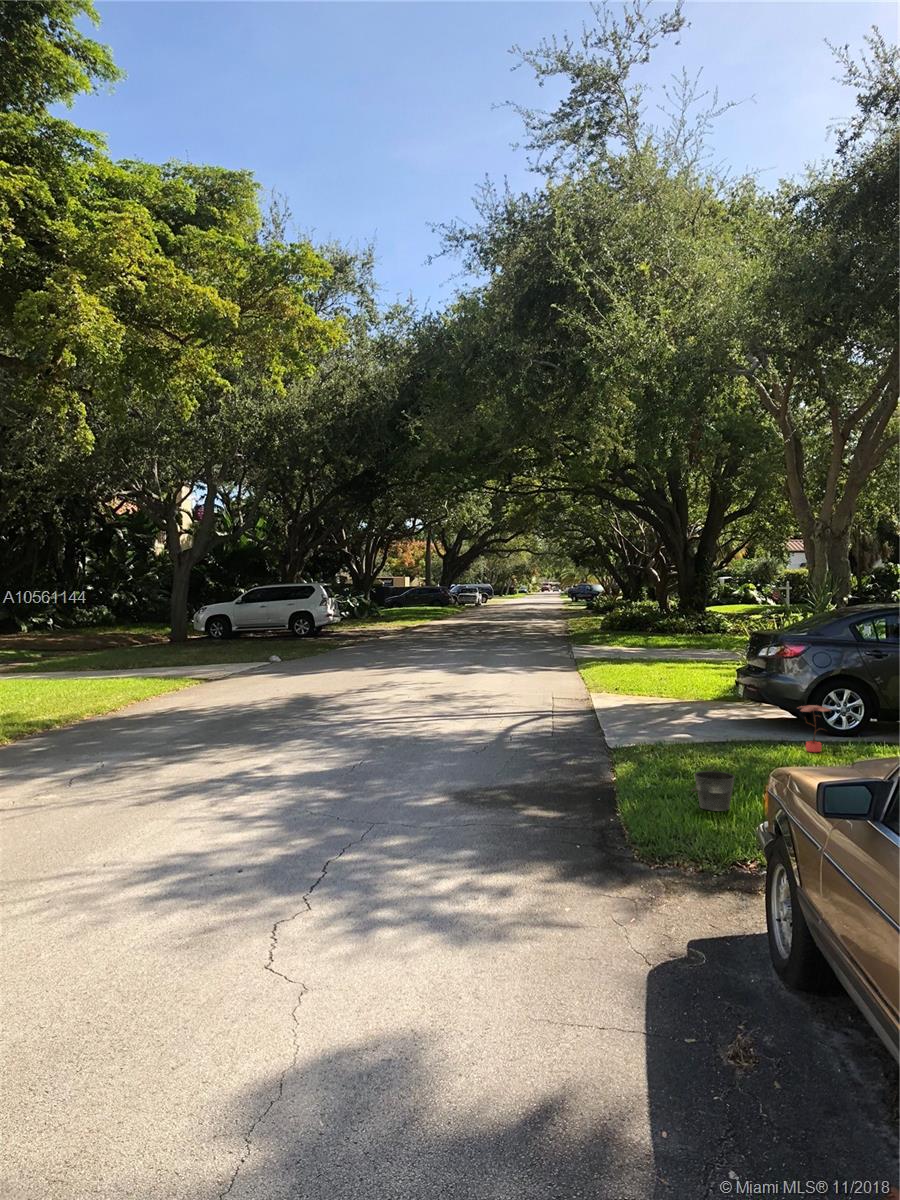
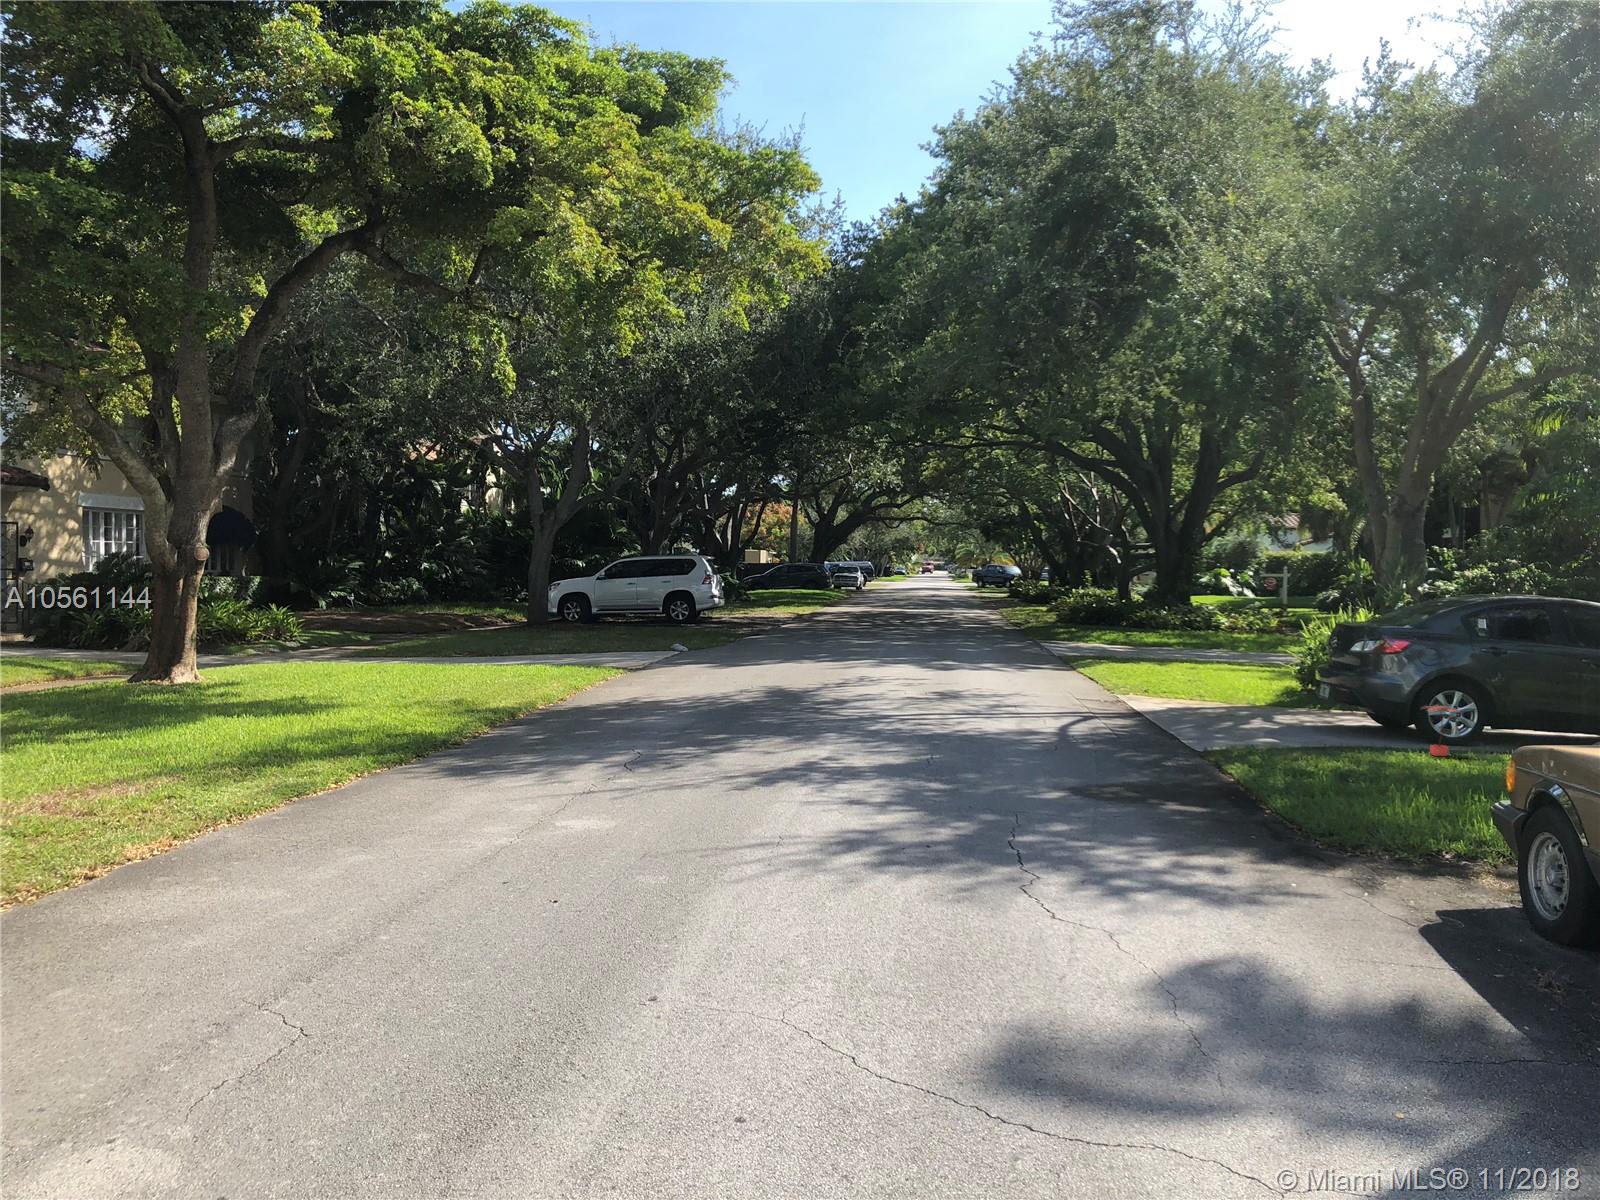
bucket: present [692,771,735,811] -> none [1353,766,1403,805]

